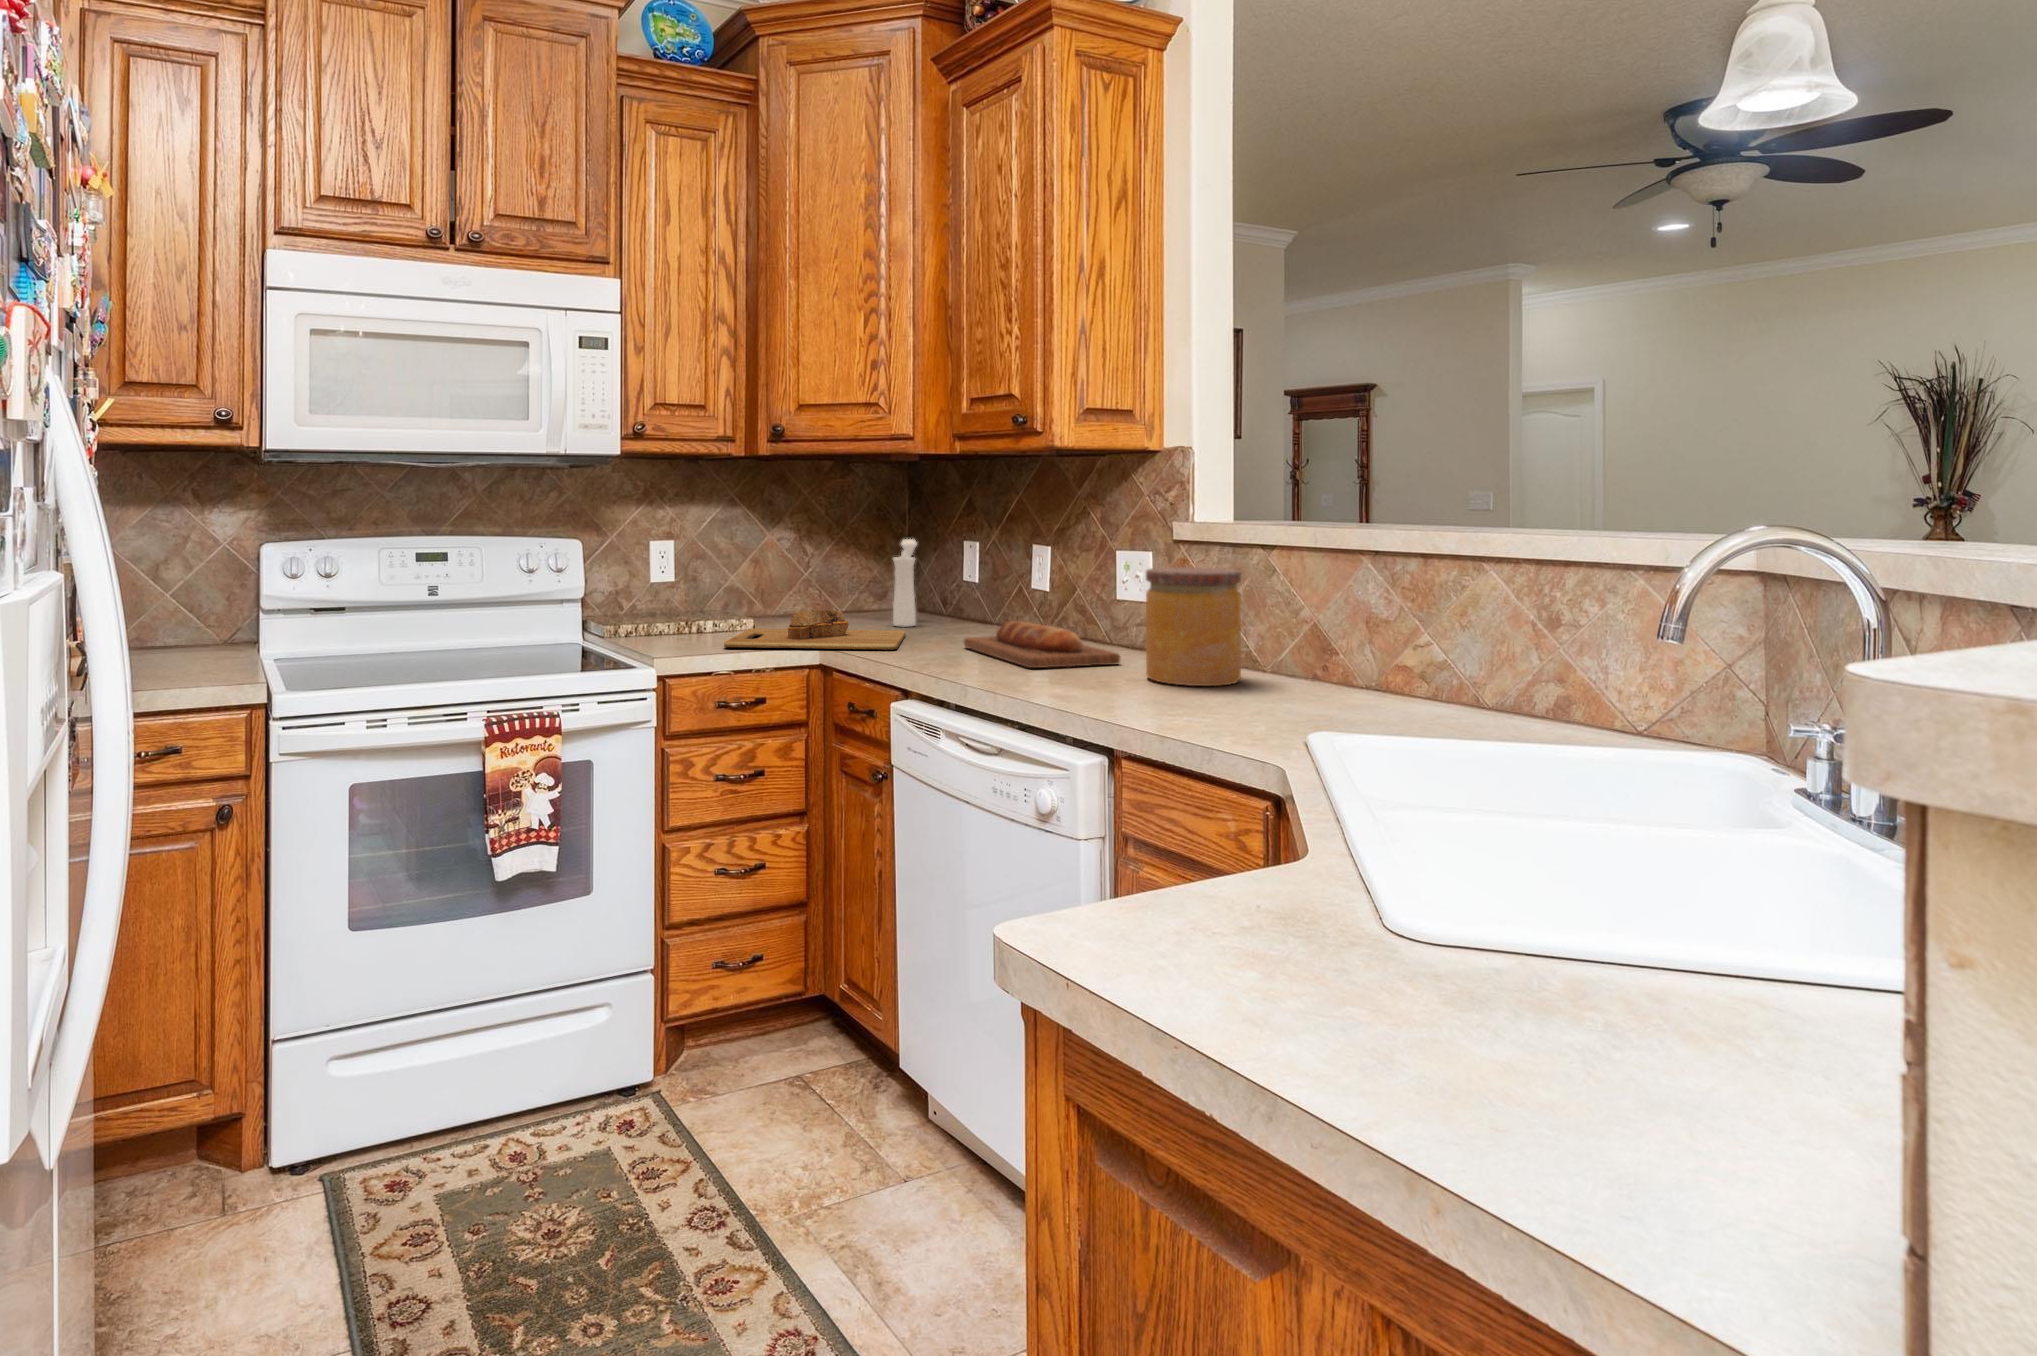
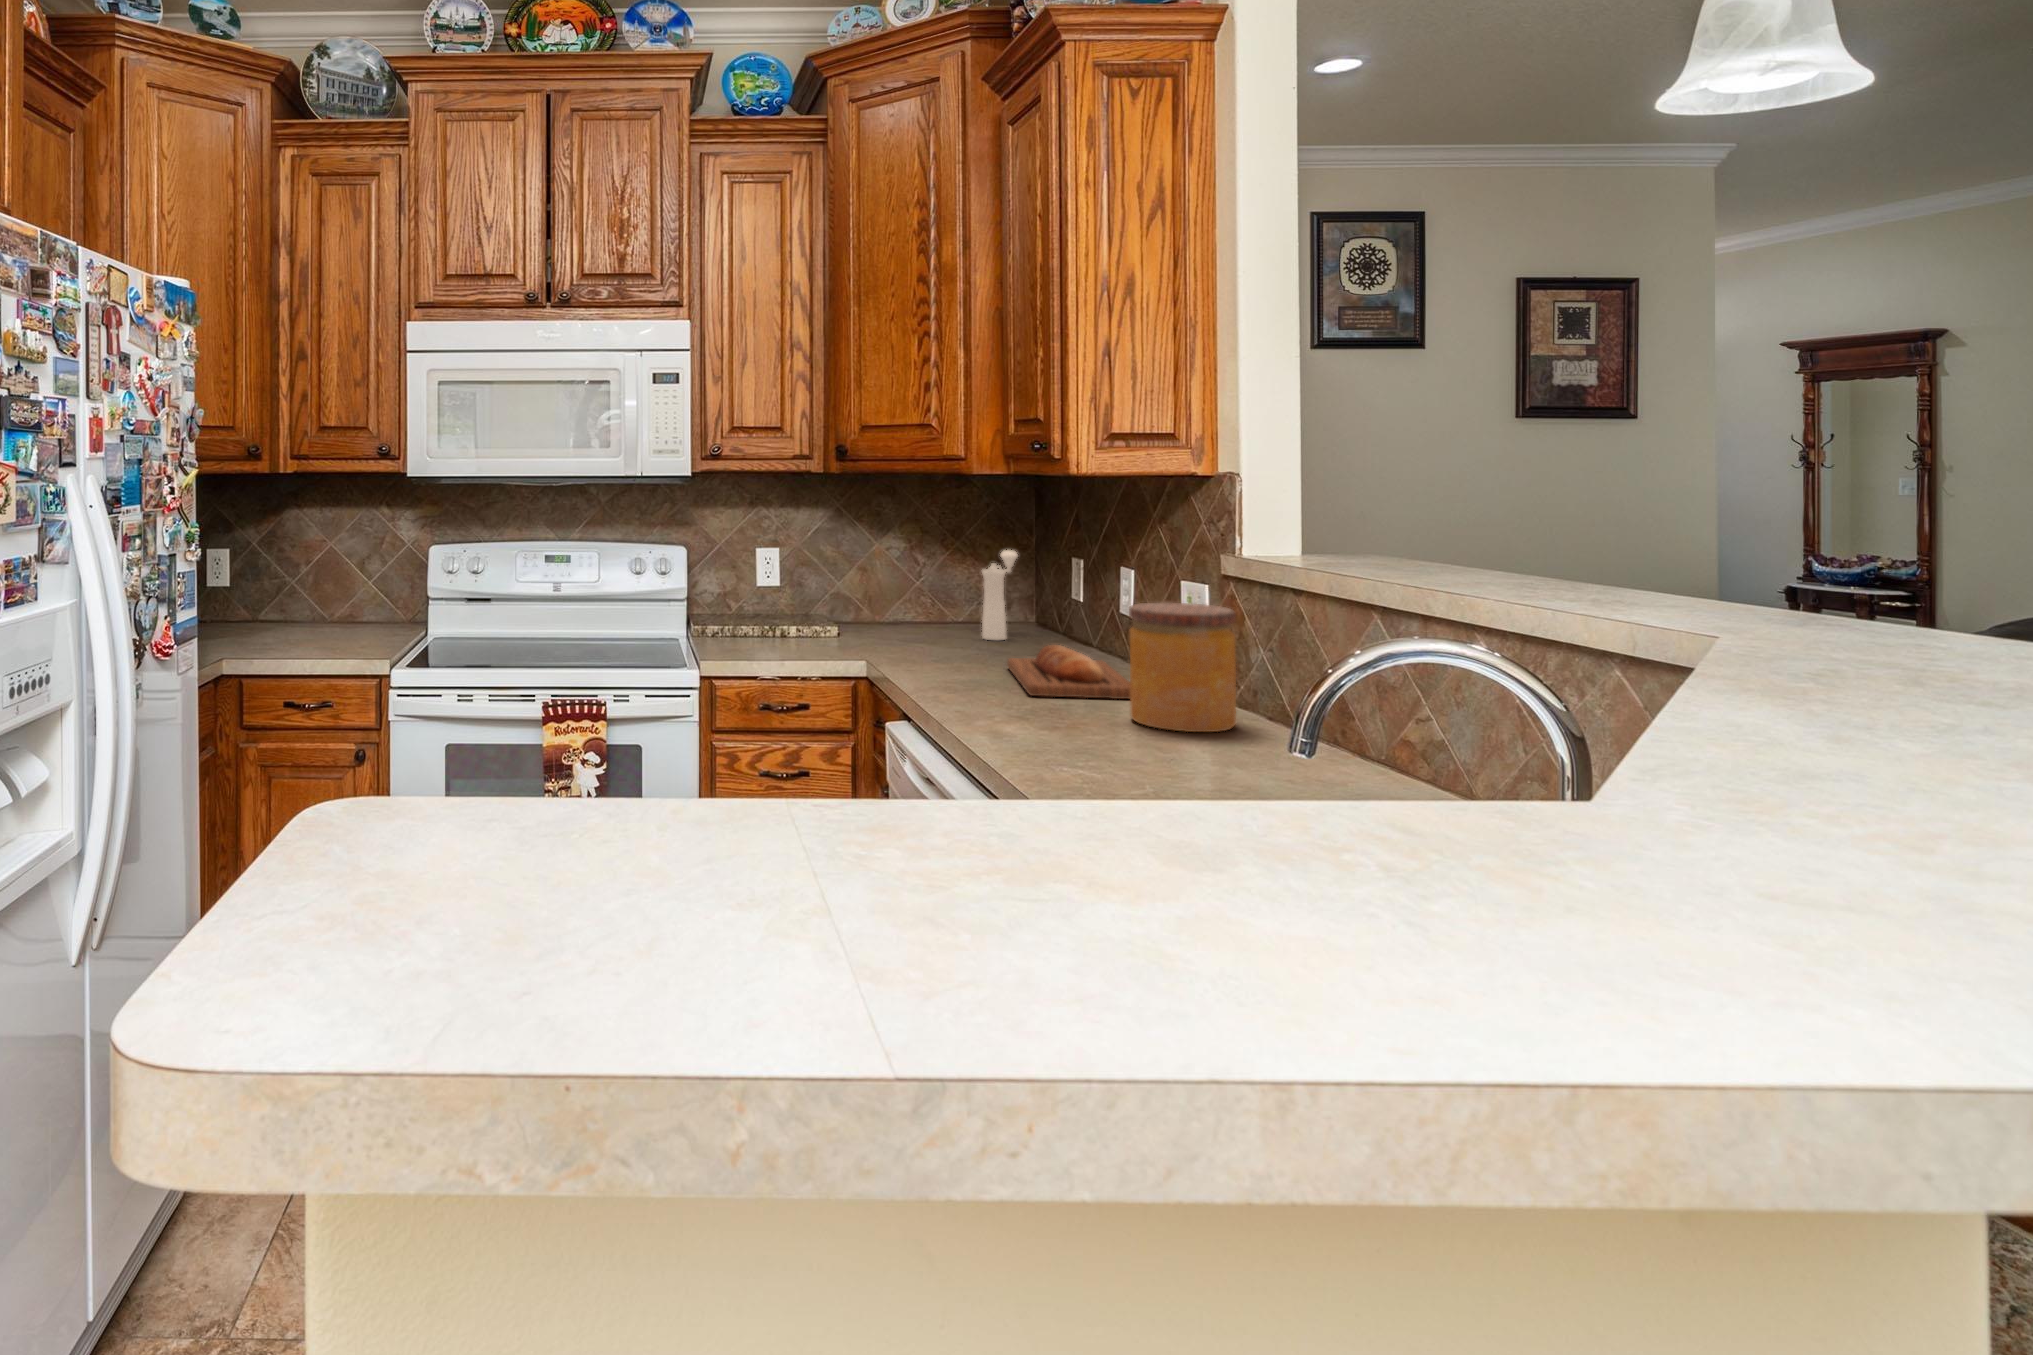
cutting board: present [724,609,906,650] -> none [780,620,976,665]

